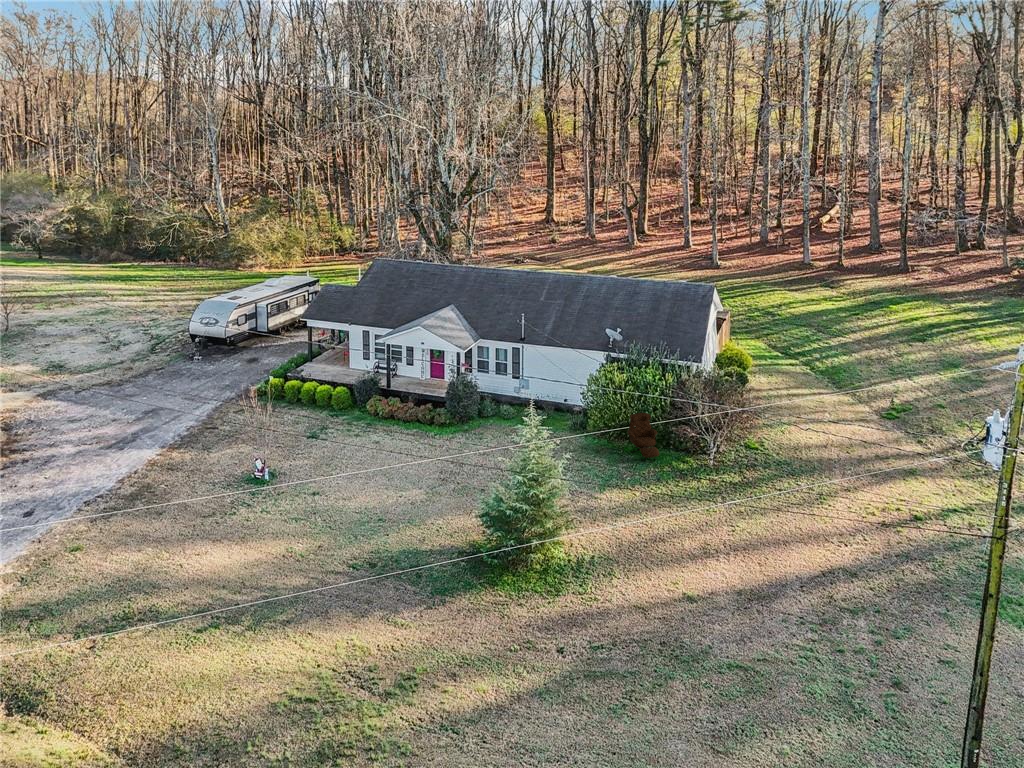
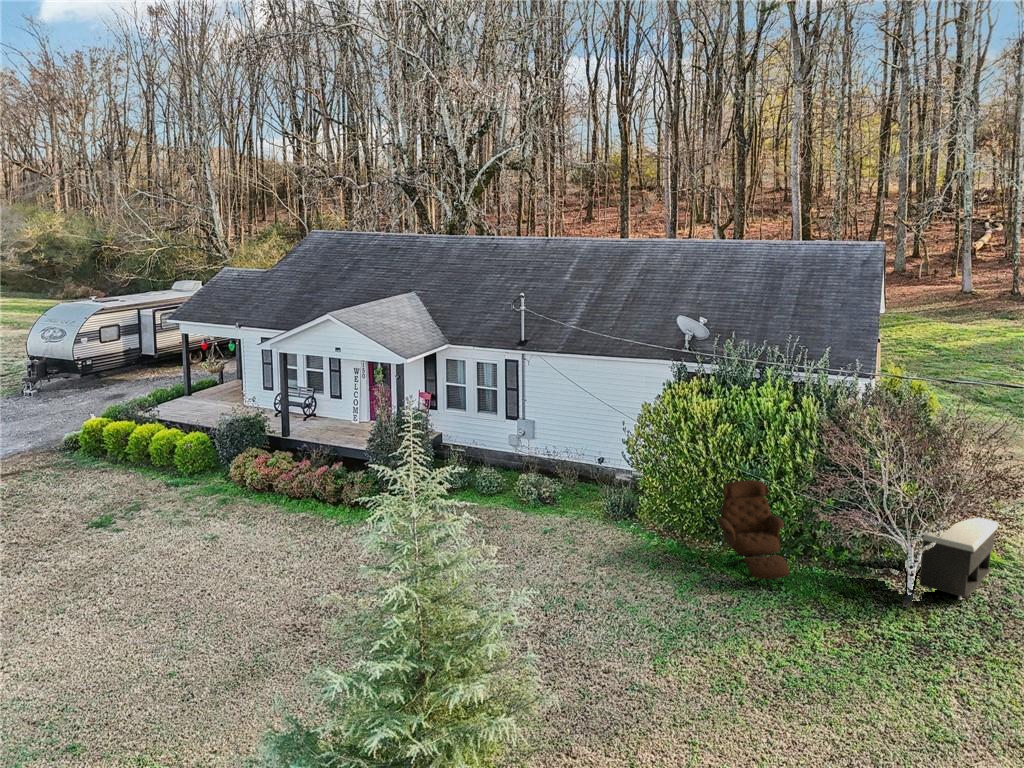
storage bench: none [715,426,750,464] -> present [919,516,998,600]

